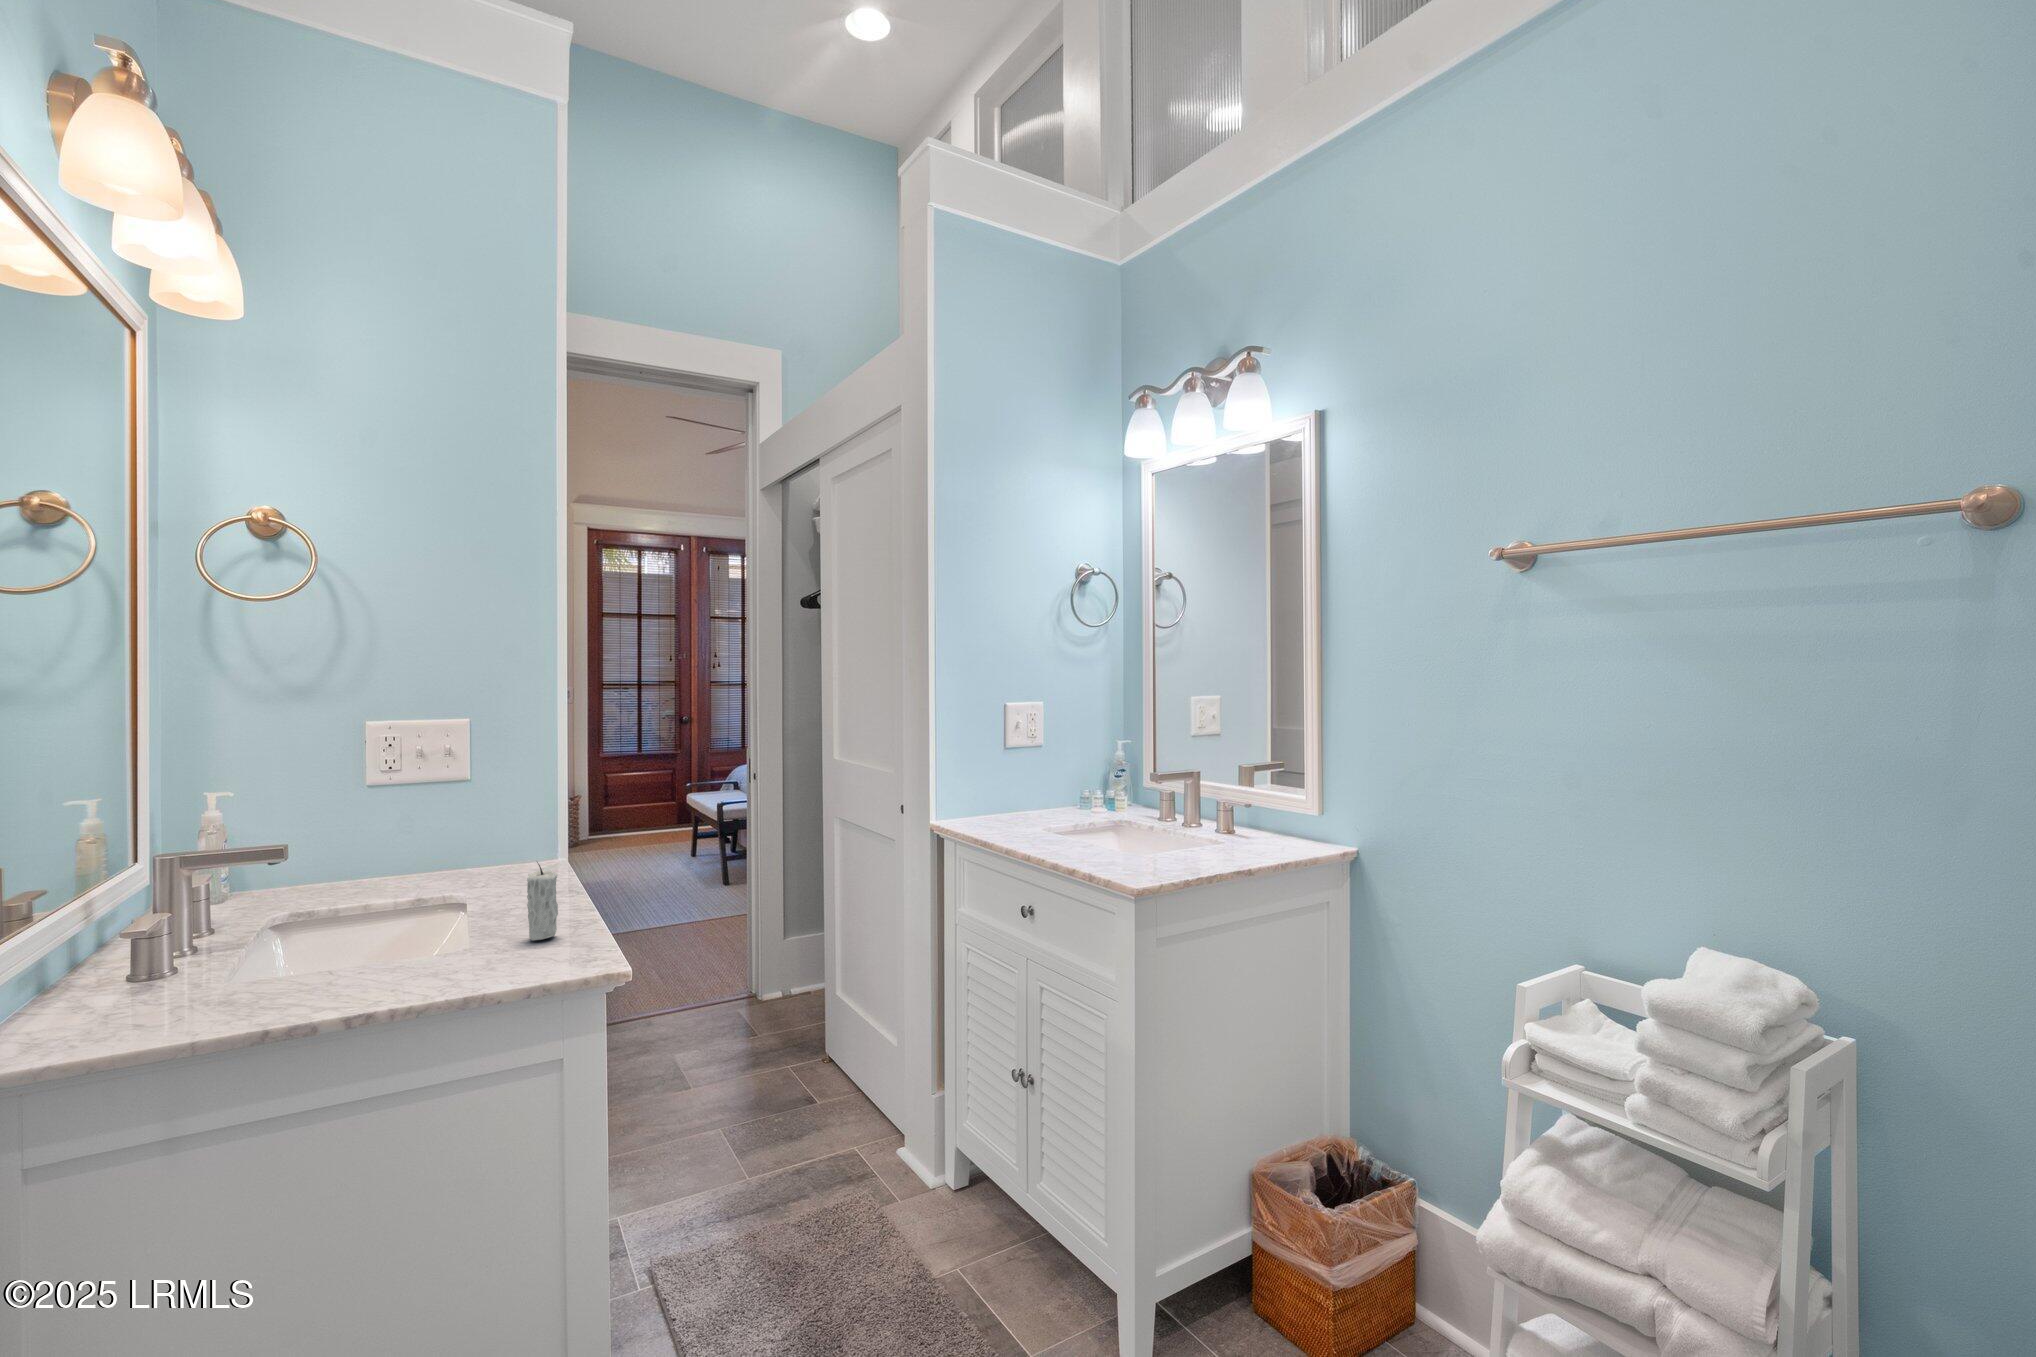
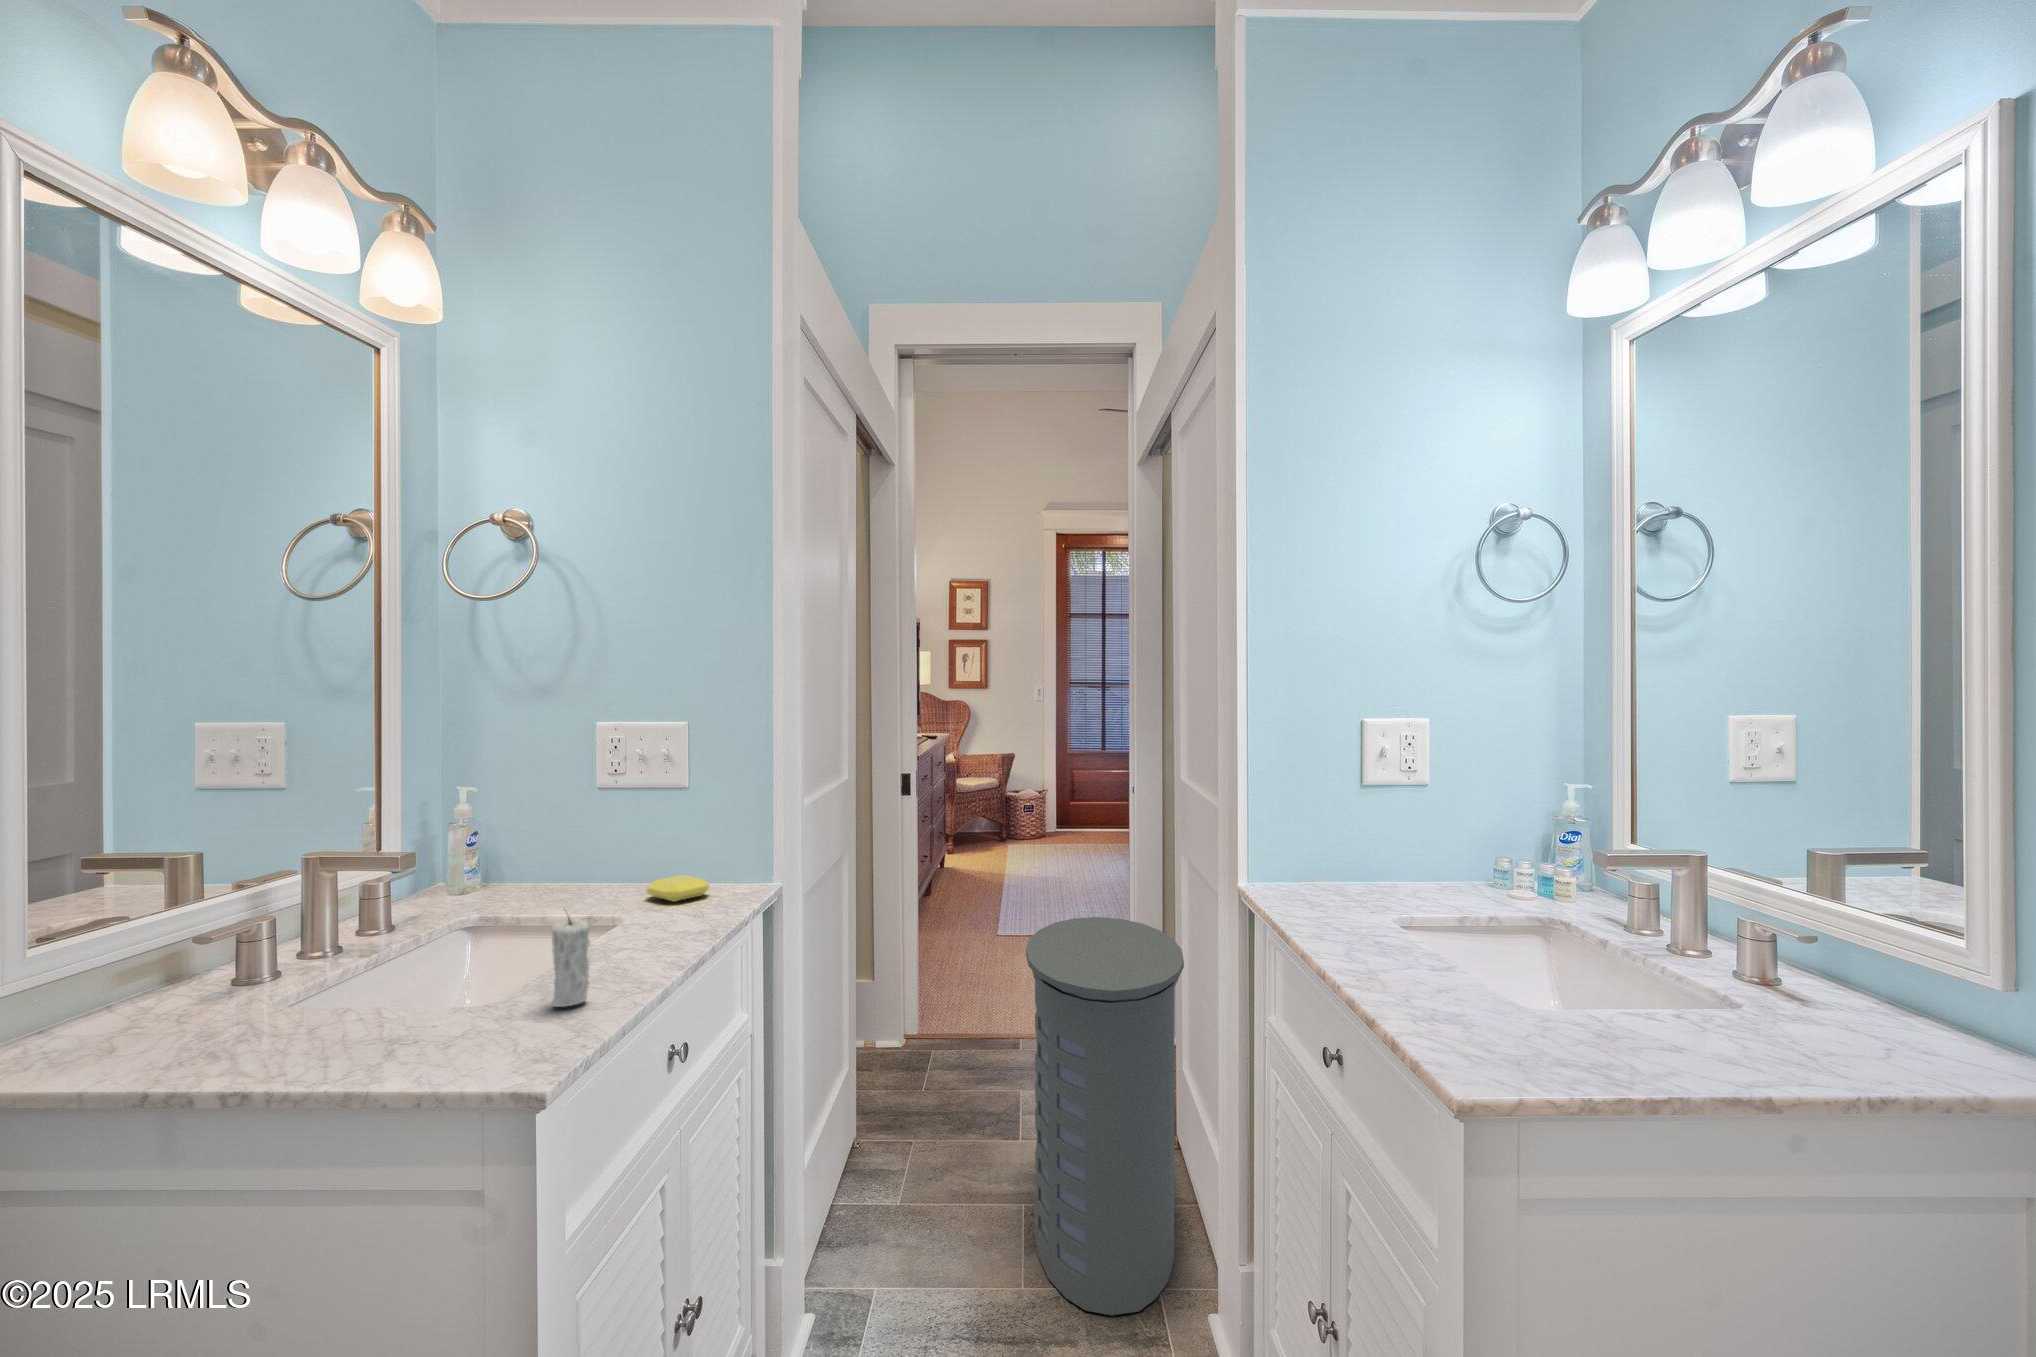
soap bar: none [449,858,512,880] -> present [647,875,709,902]
laundry hamper: none [731,874,869,1168] -> present [1026,917,1184,1315]

